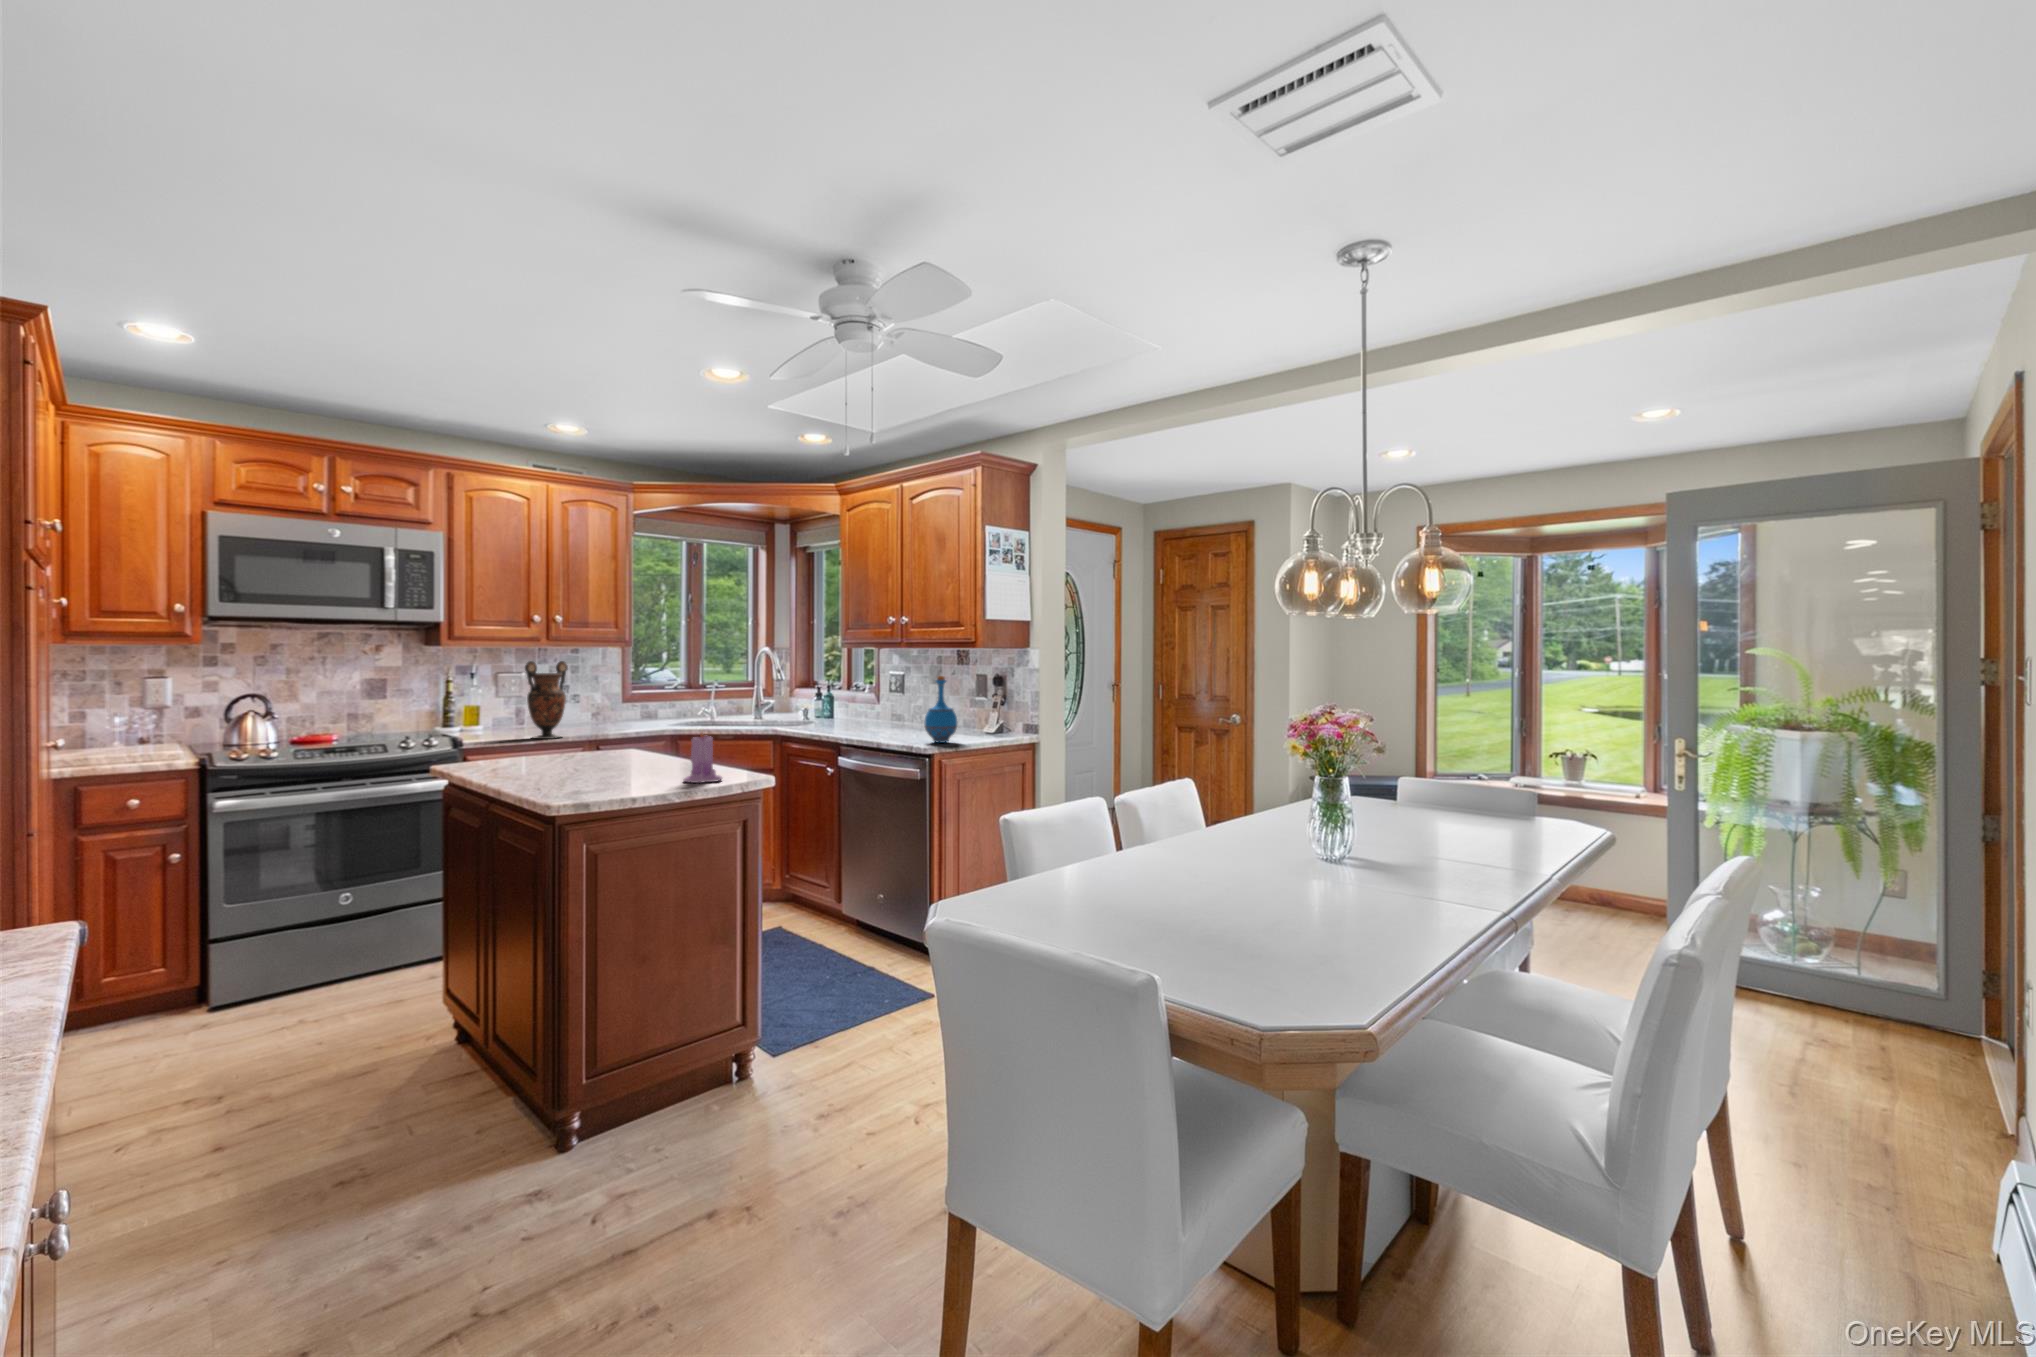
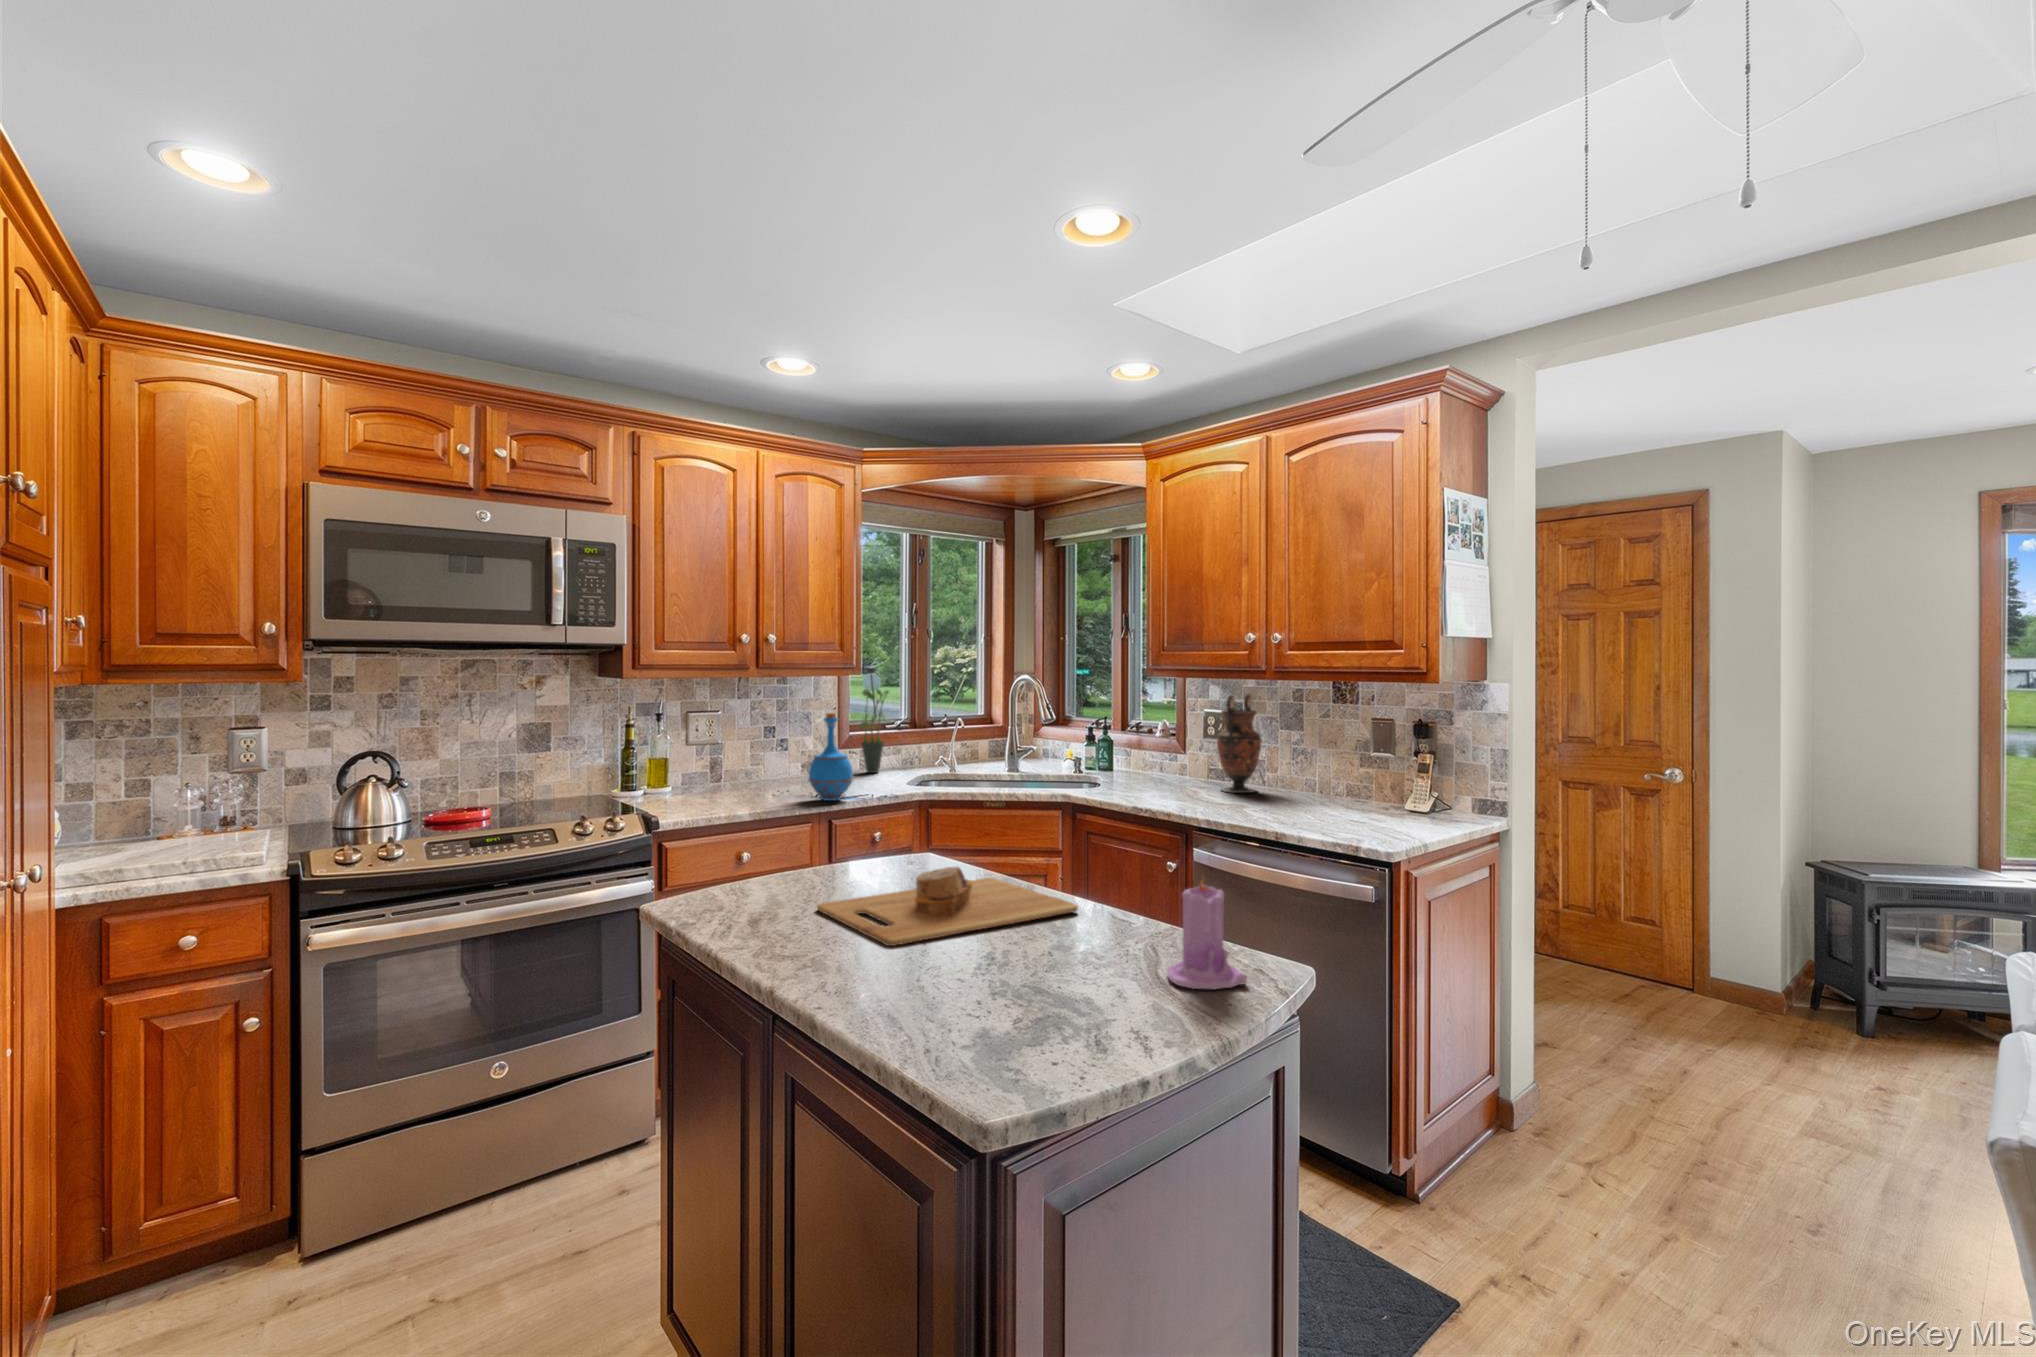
potted plant: none [635,655,662,719] -> present [860,686,893,773]
vase: present [525,661,568,739] -> present [1217,695,1261,793]
bottle: present [925,676,957,743] -> present [809,713,853,801]
cutting board: none [528,744,680,776] -> present [817,867,1078,946]

